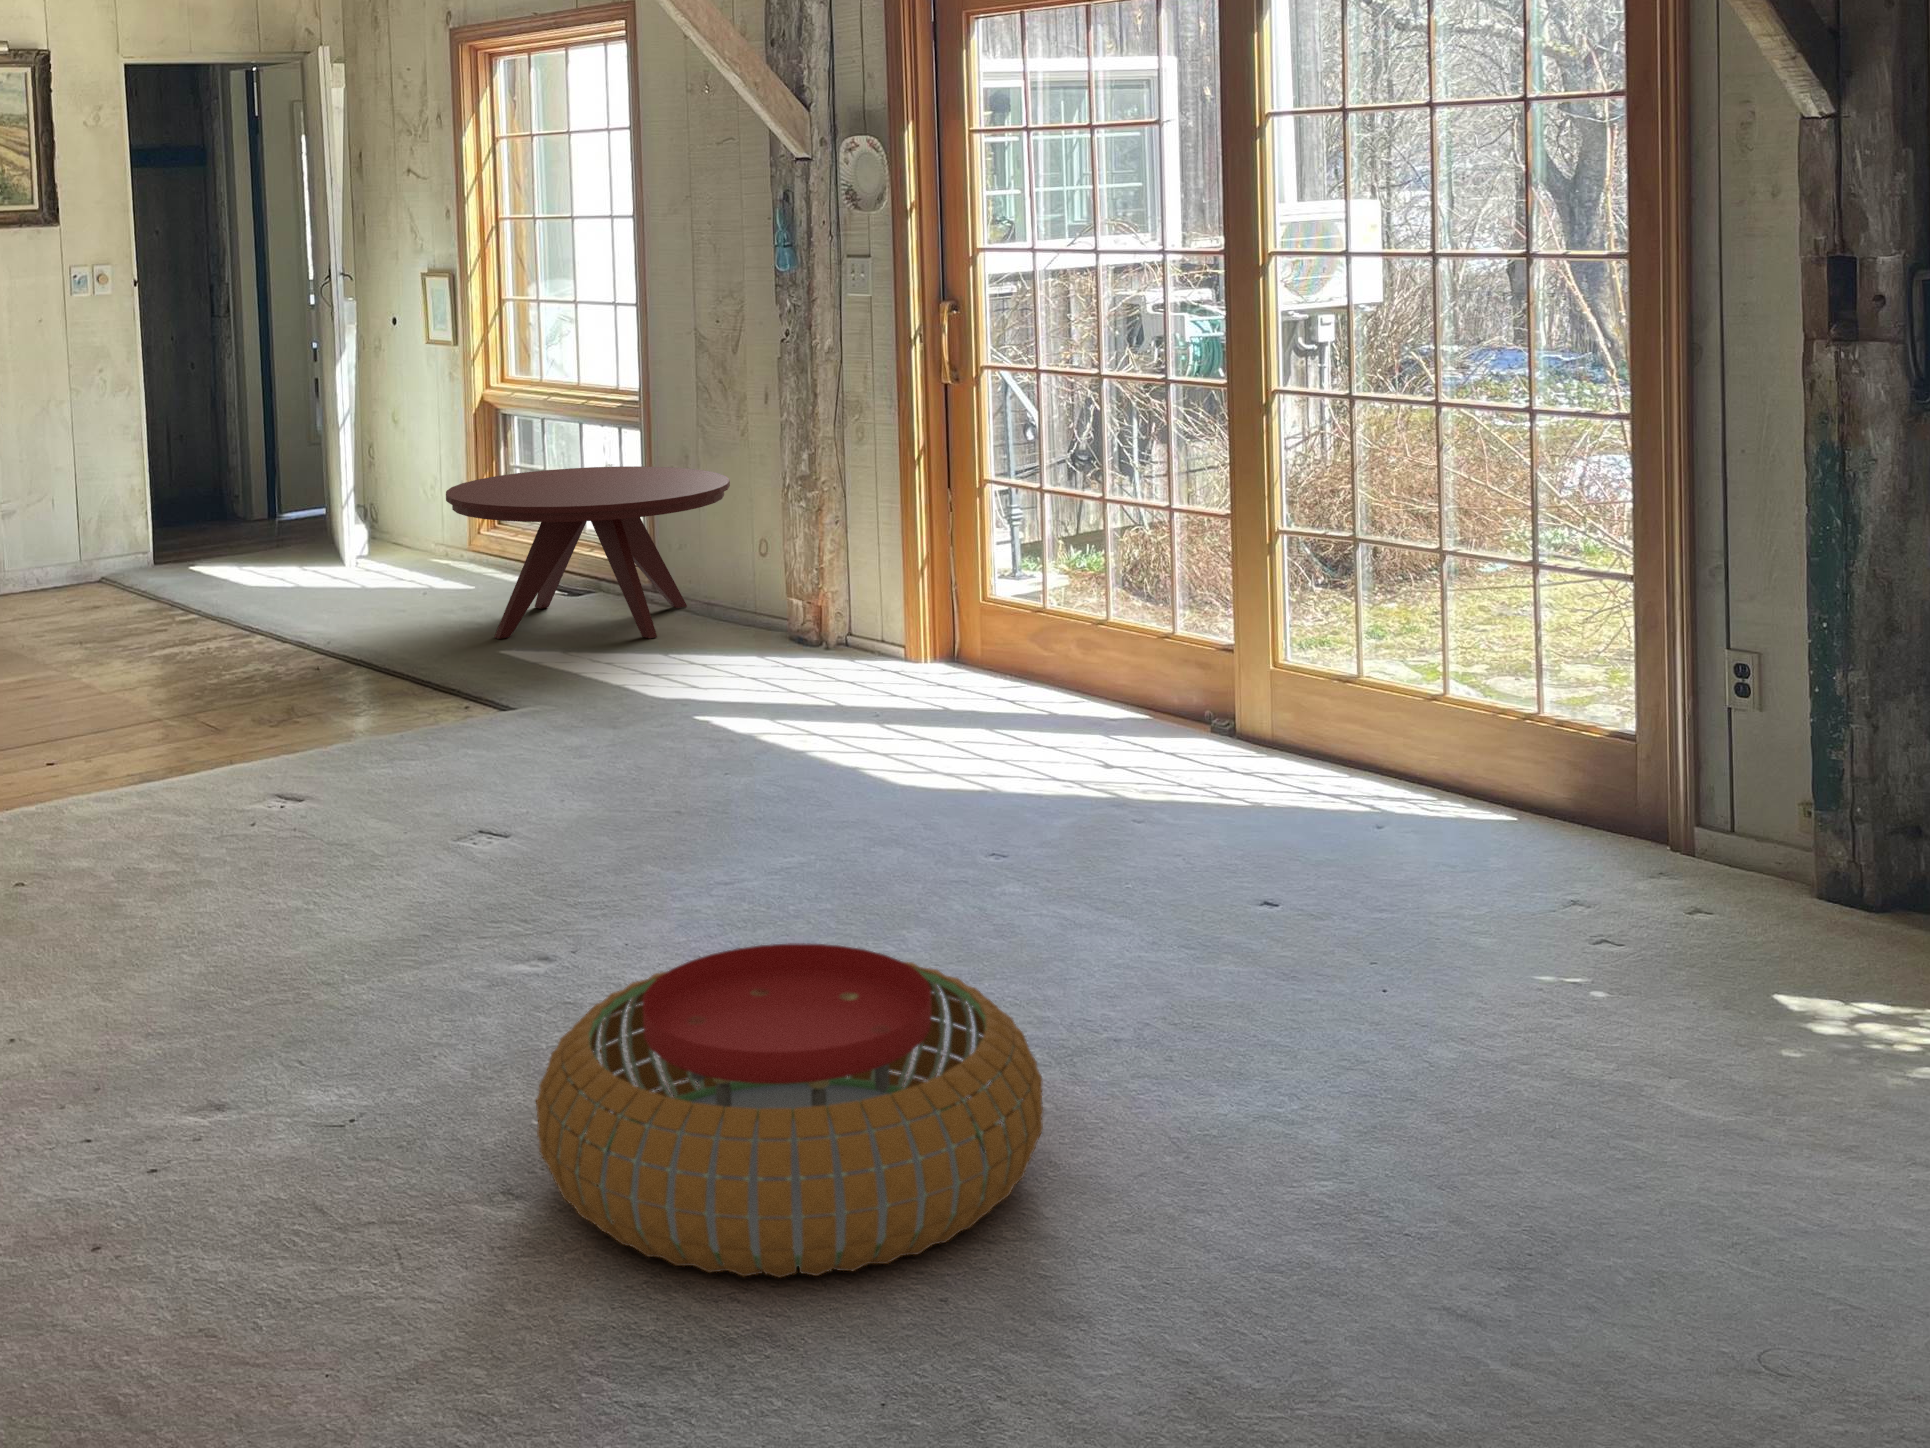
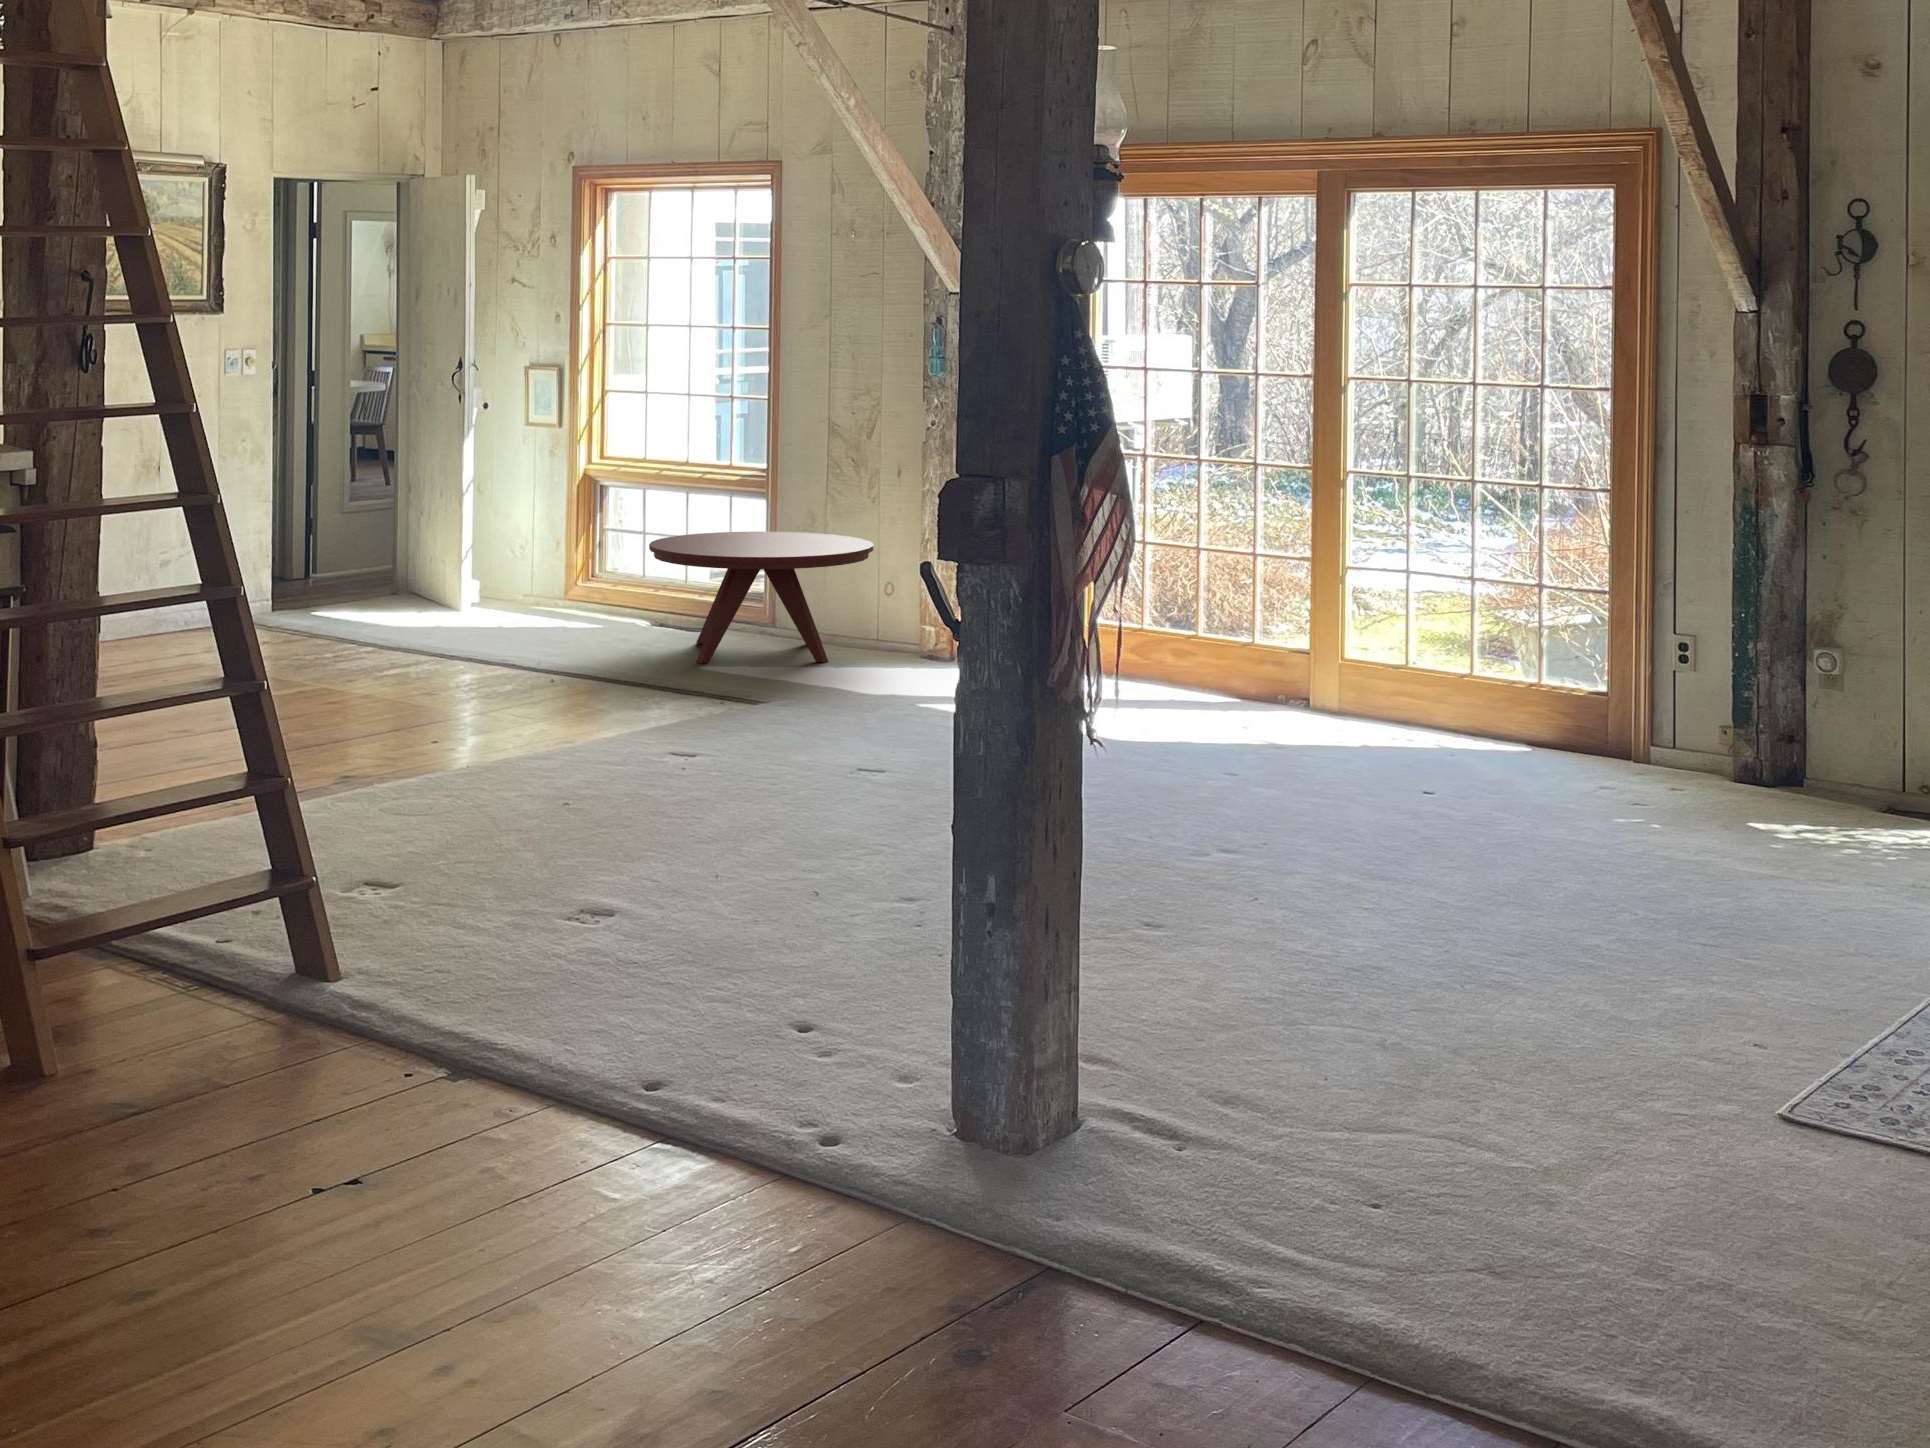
pouf: present [536,943,1043,1277] -> none [1158,779,1450,935]

